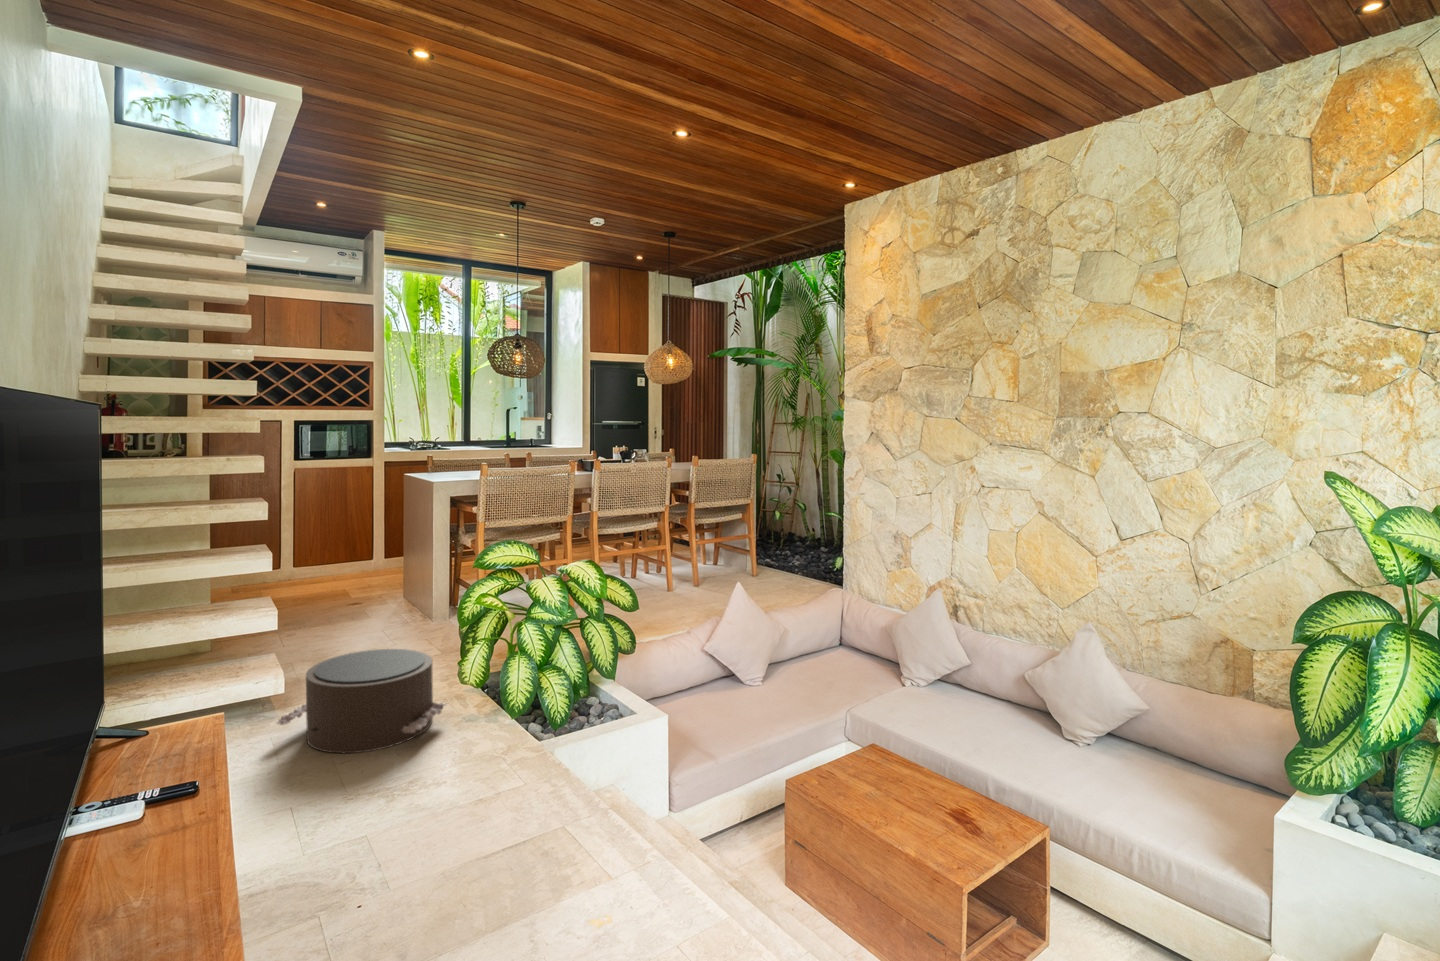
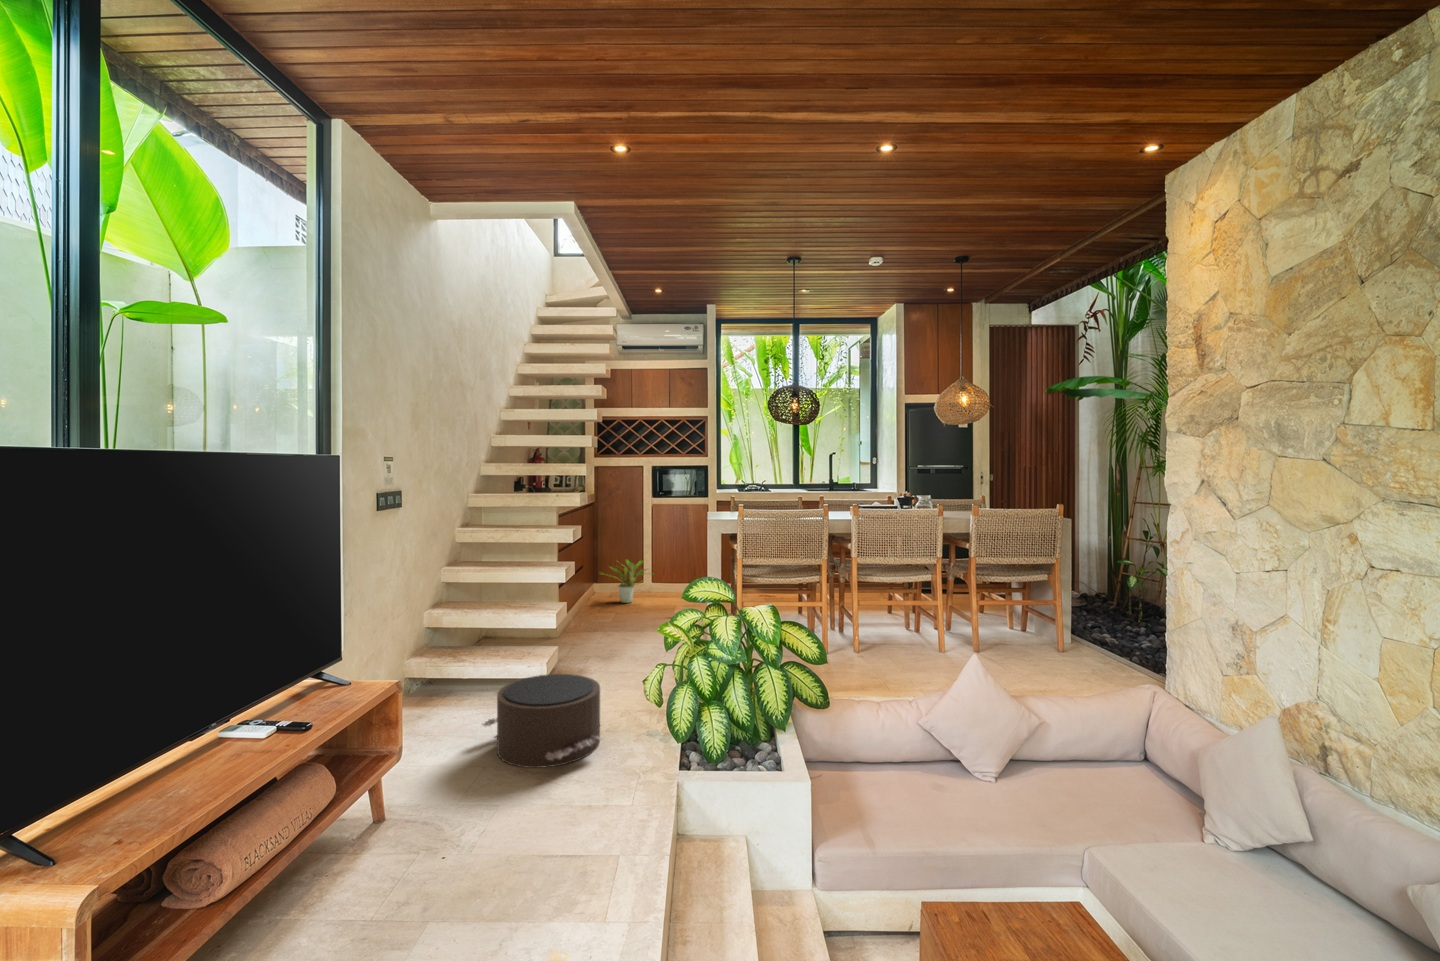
potted plant: none [236,531,317,589] -> present [600,560,646,603]

